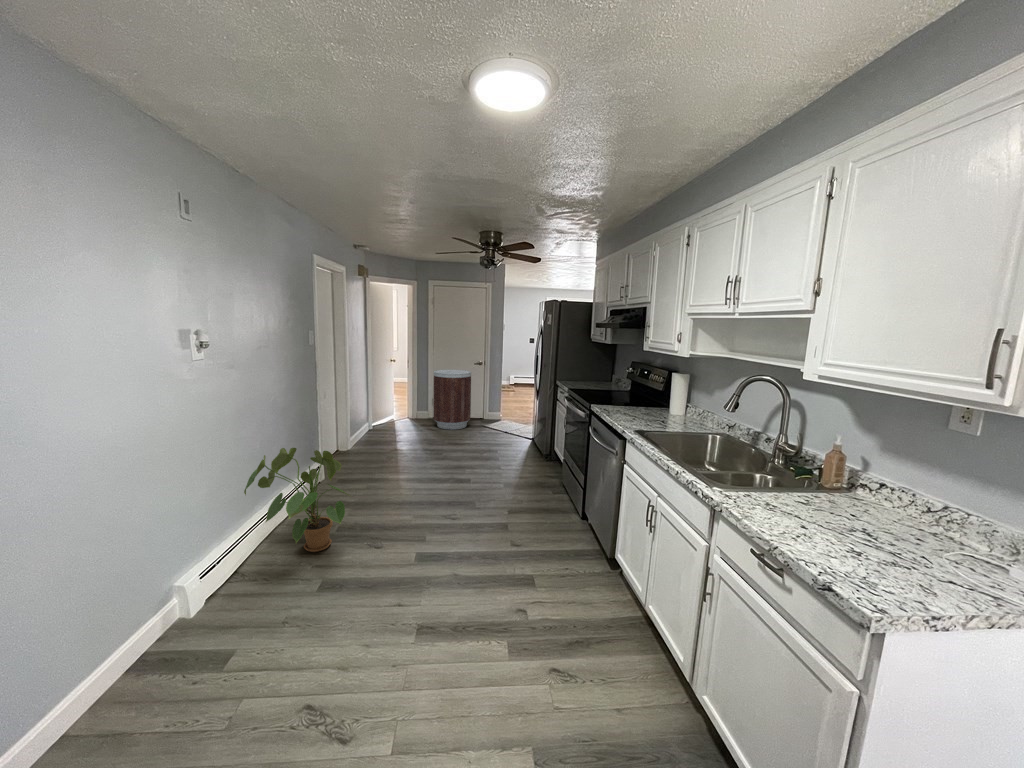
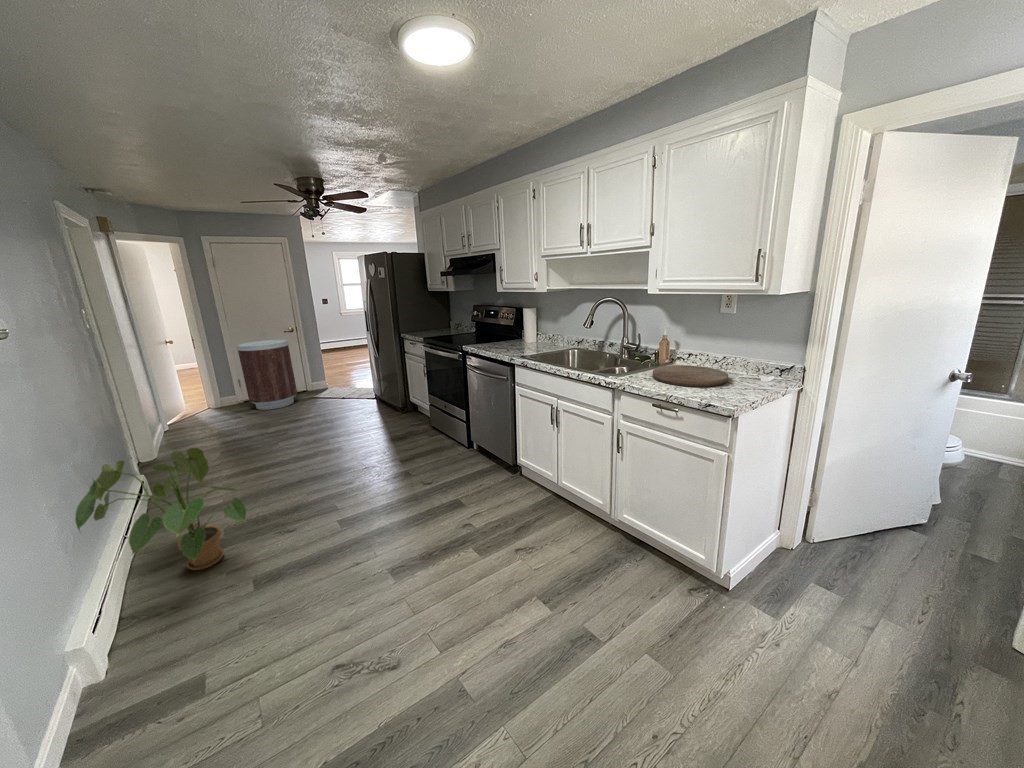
cutting board: none [778,494,930,558] -> present [652,365,728,387]

